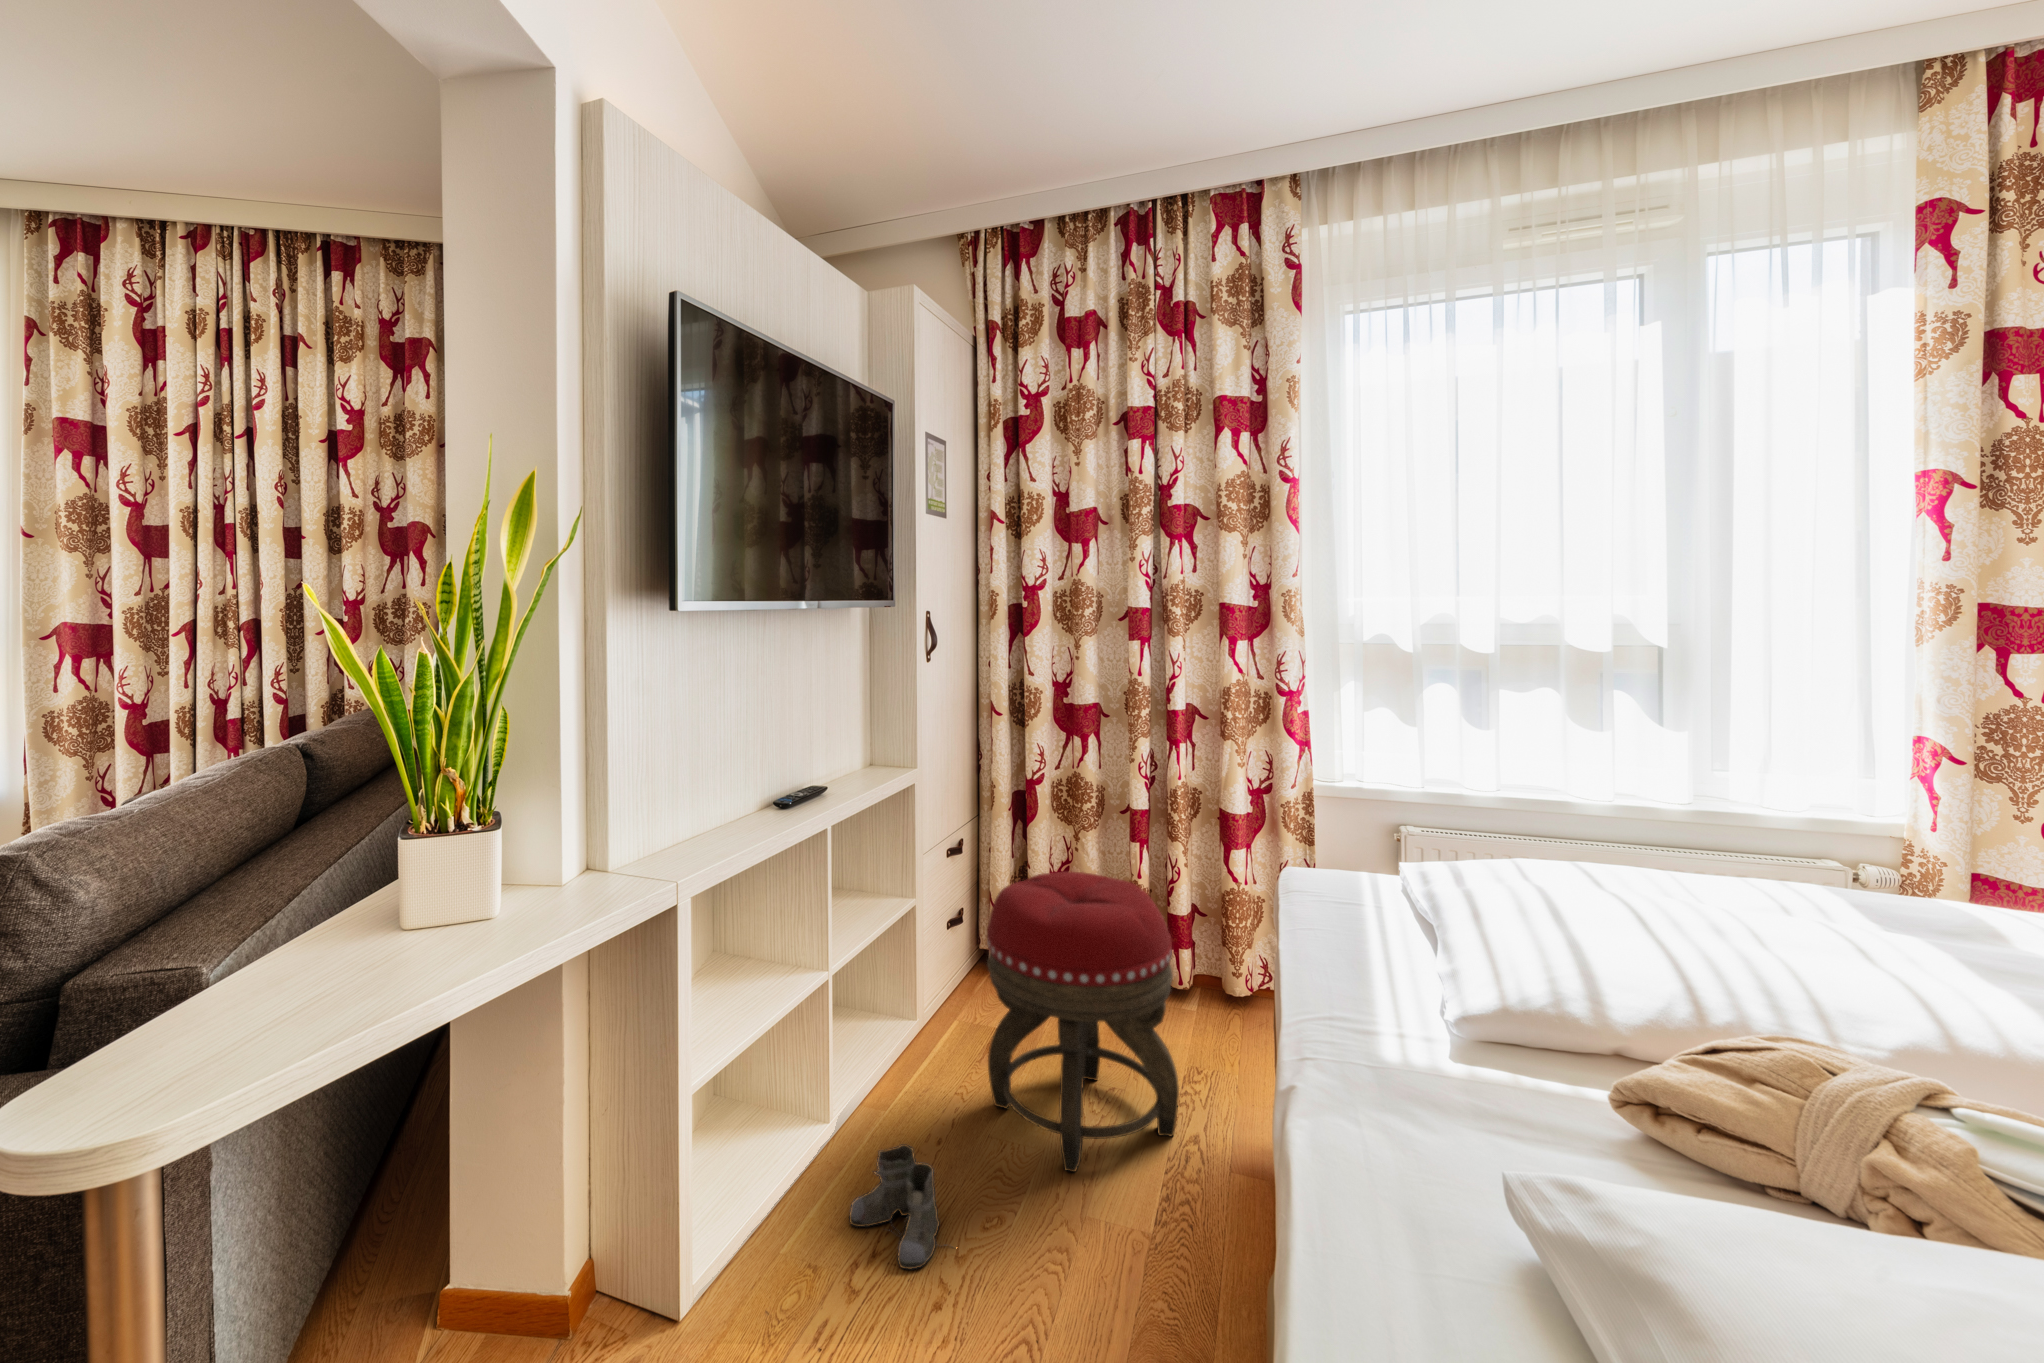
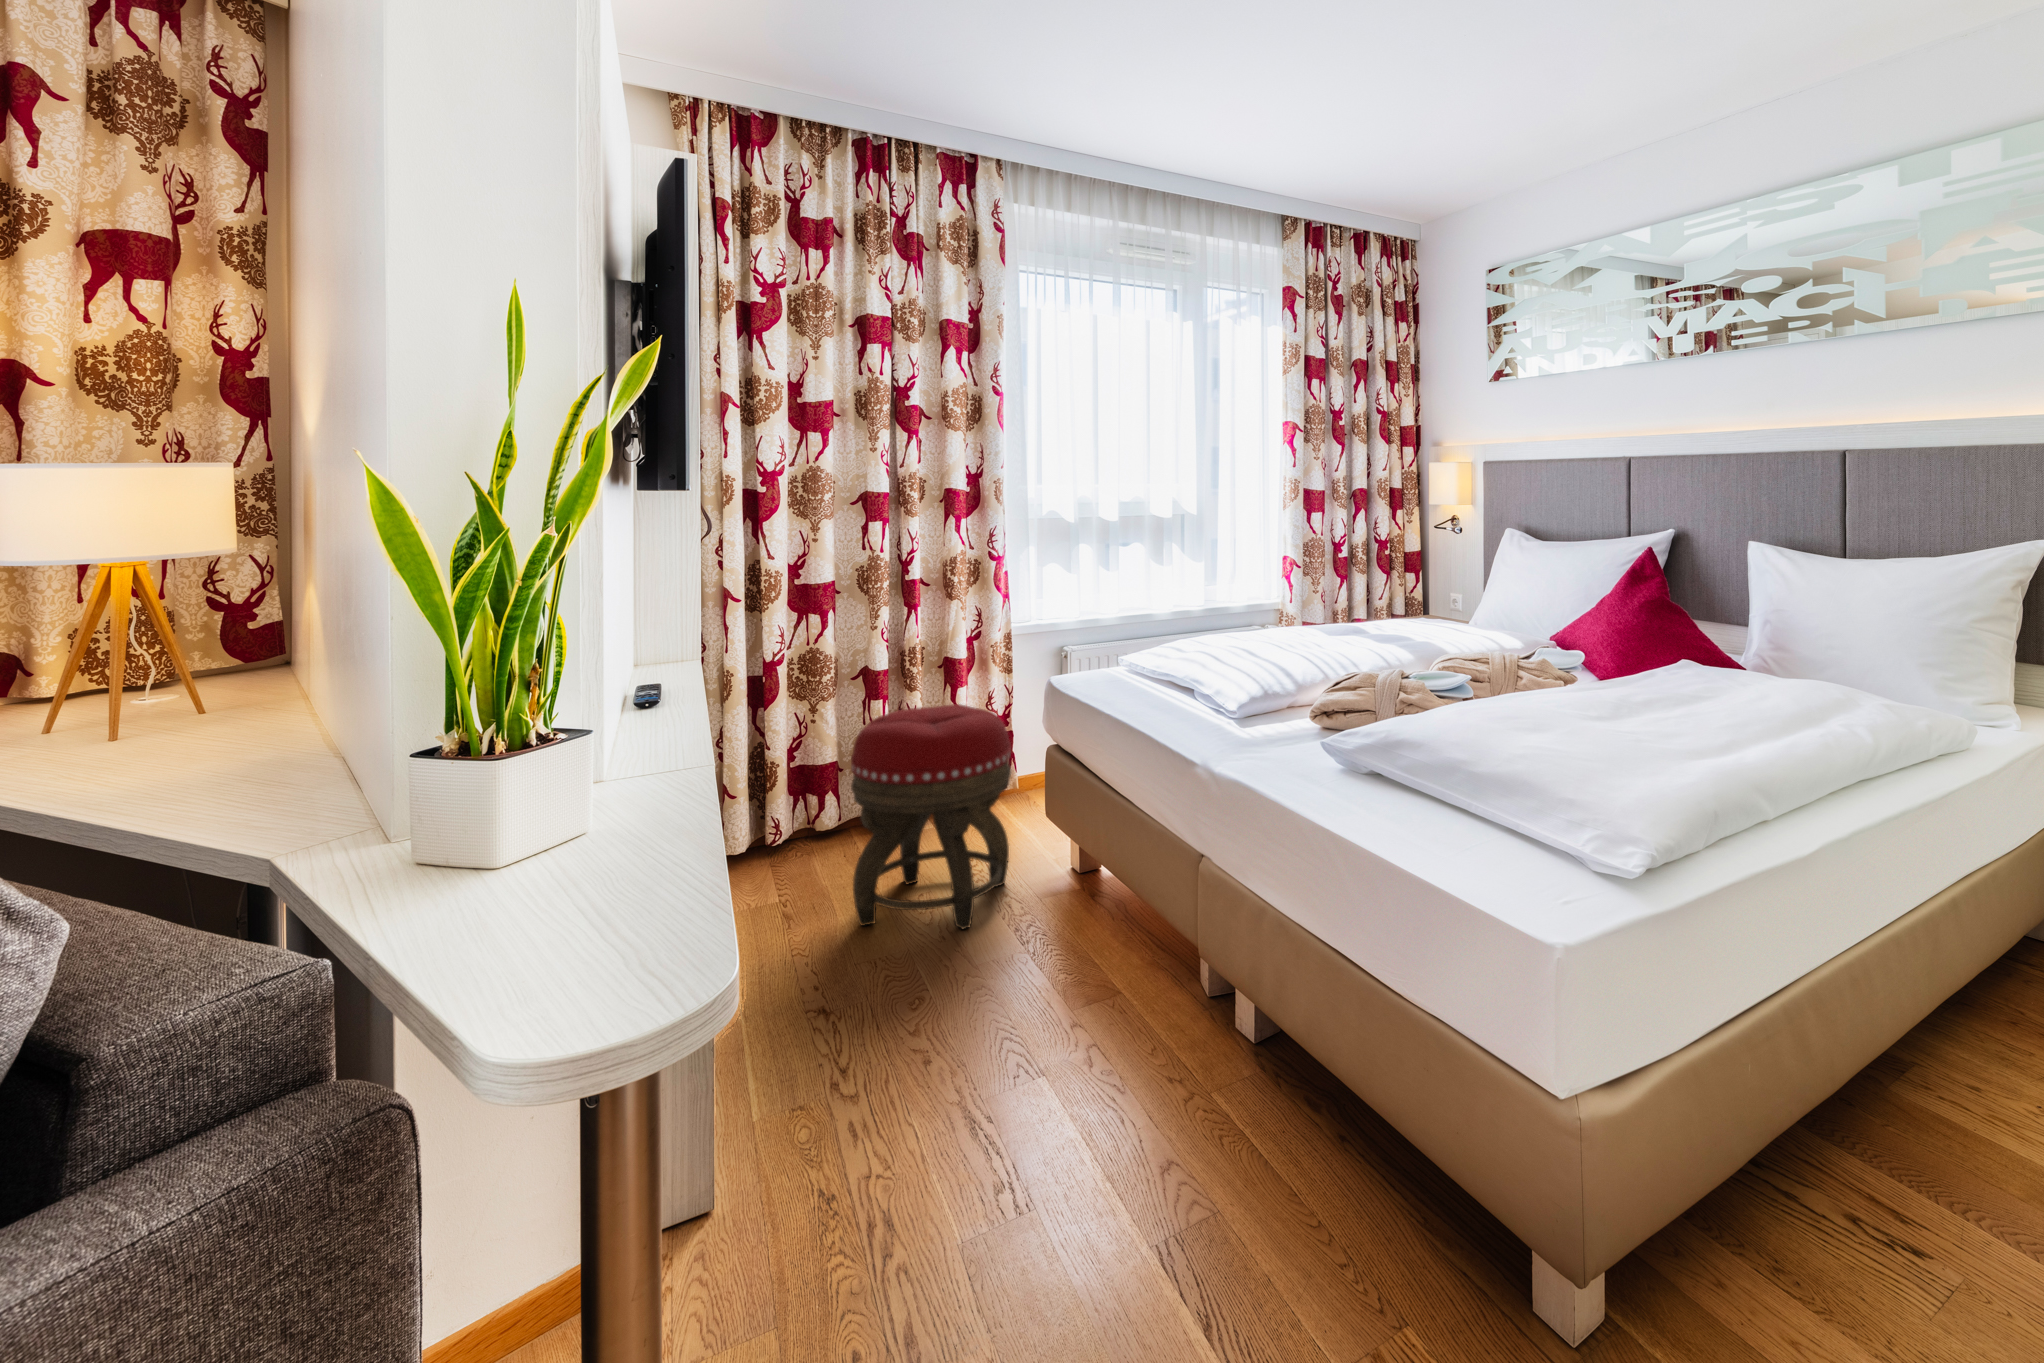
boots: present [849,1144,945,1269] -> none [836,950,946,1037]

